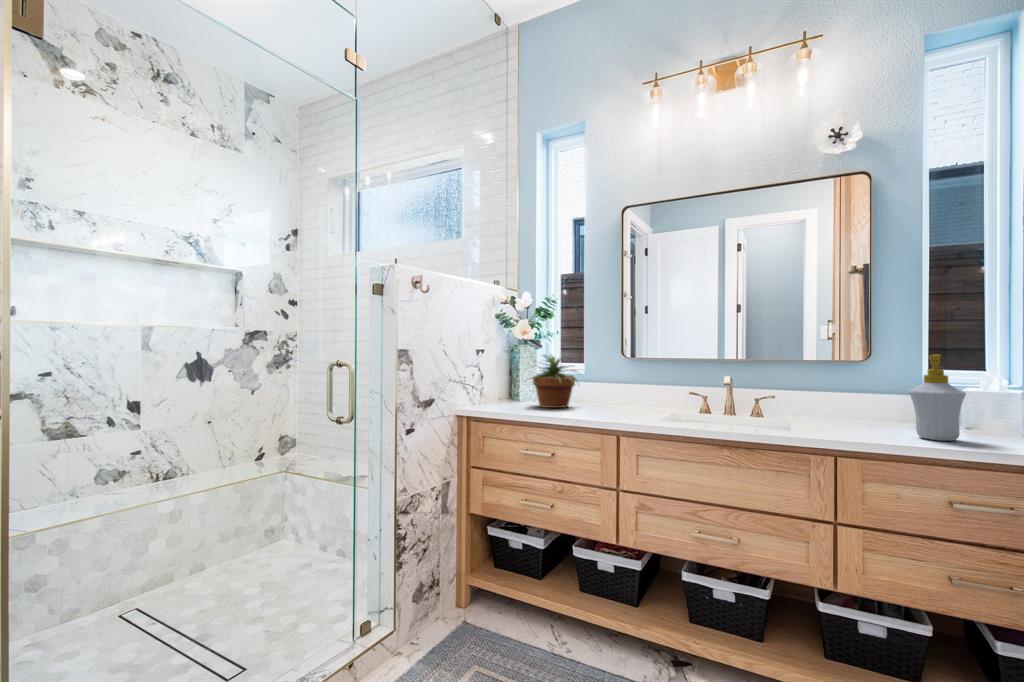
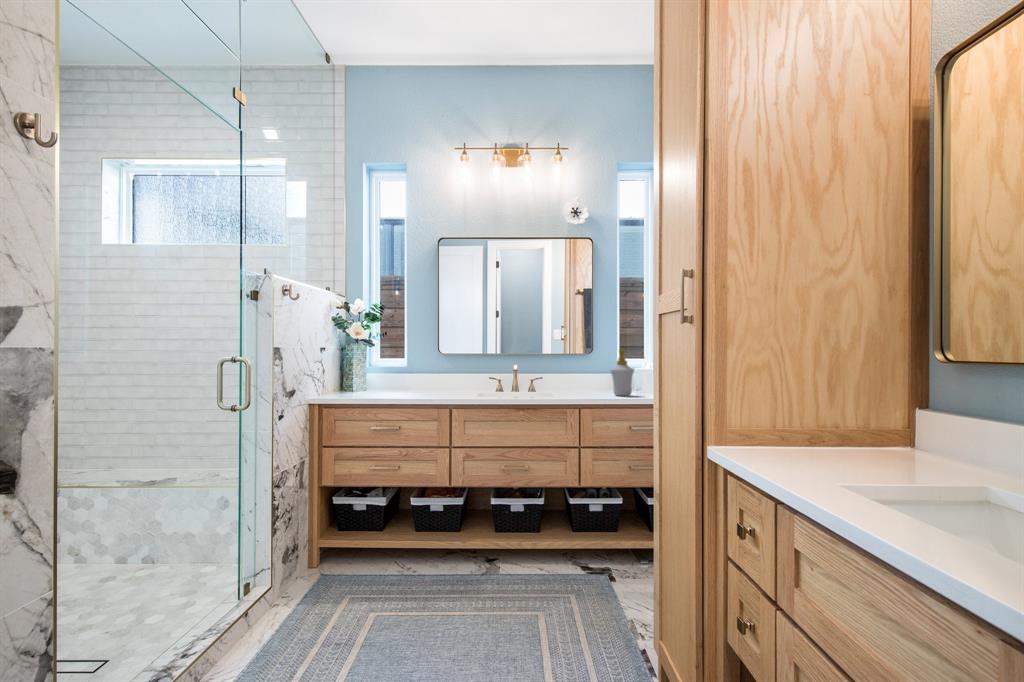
potted plant: present [531,355,577,408] -> none [366,350,411,395]

